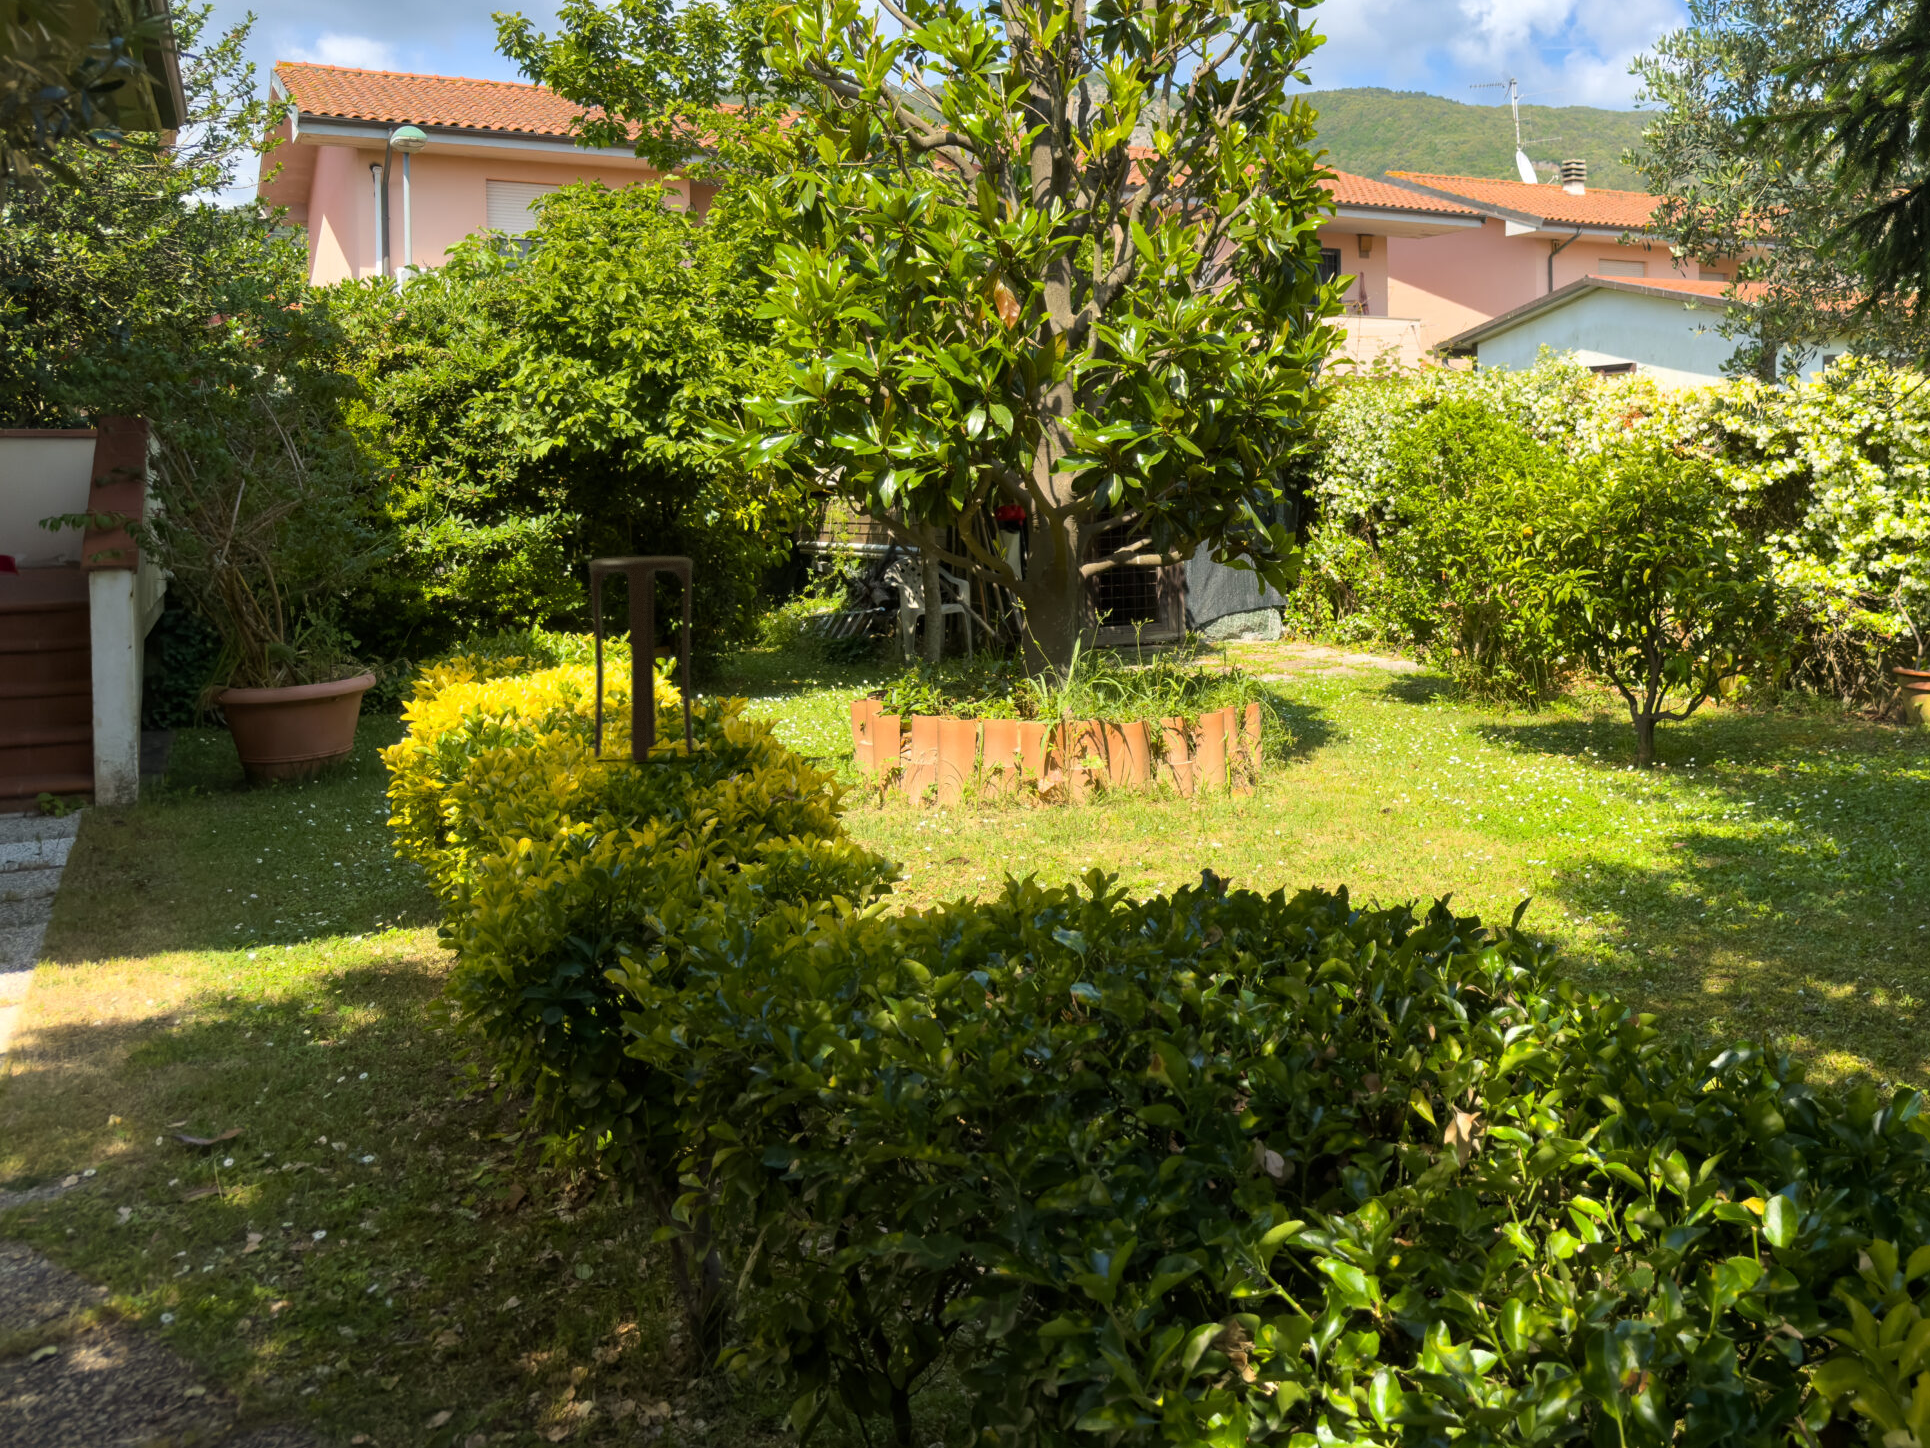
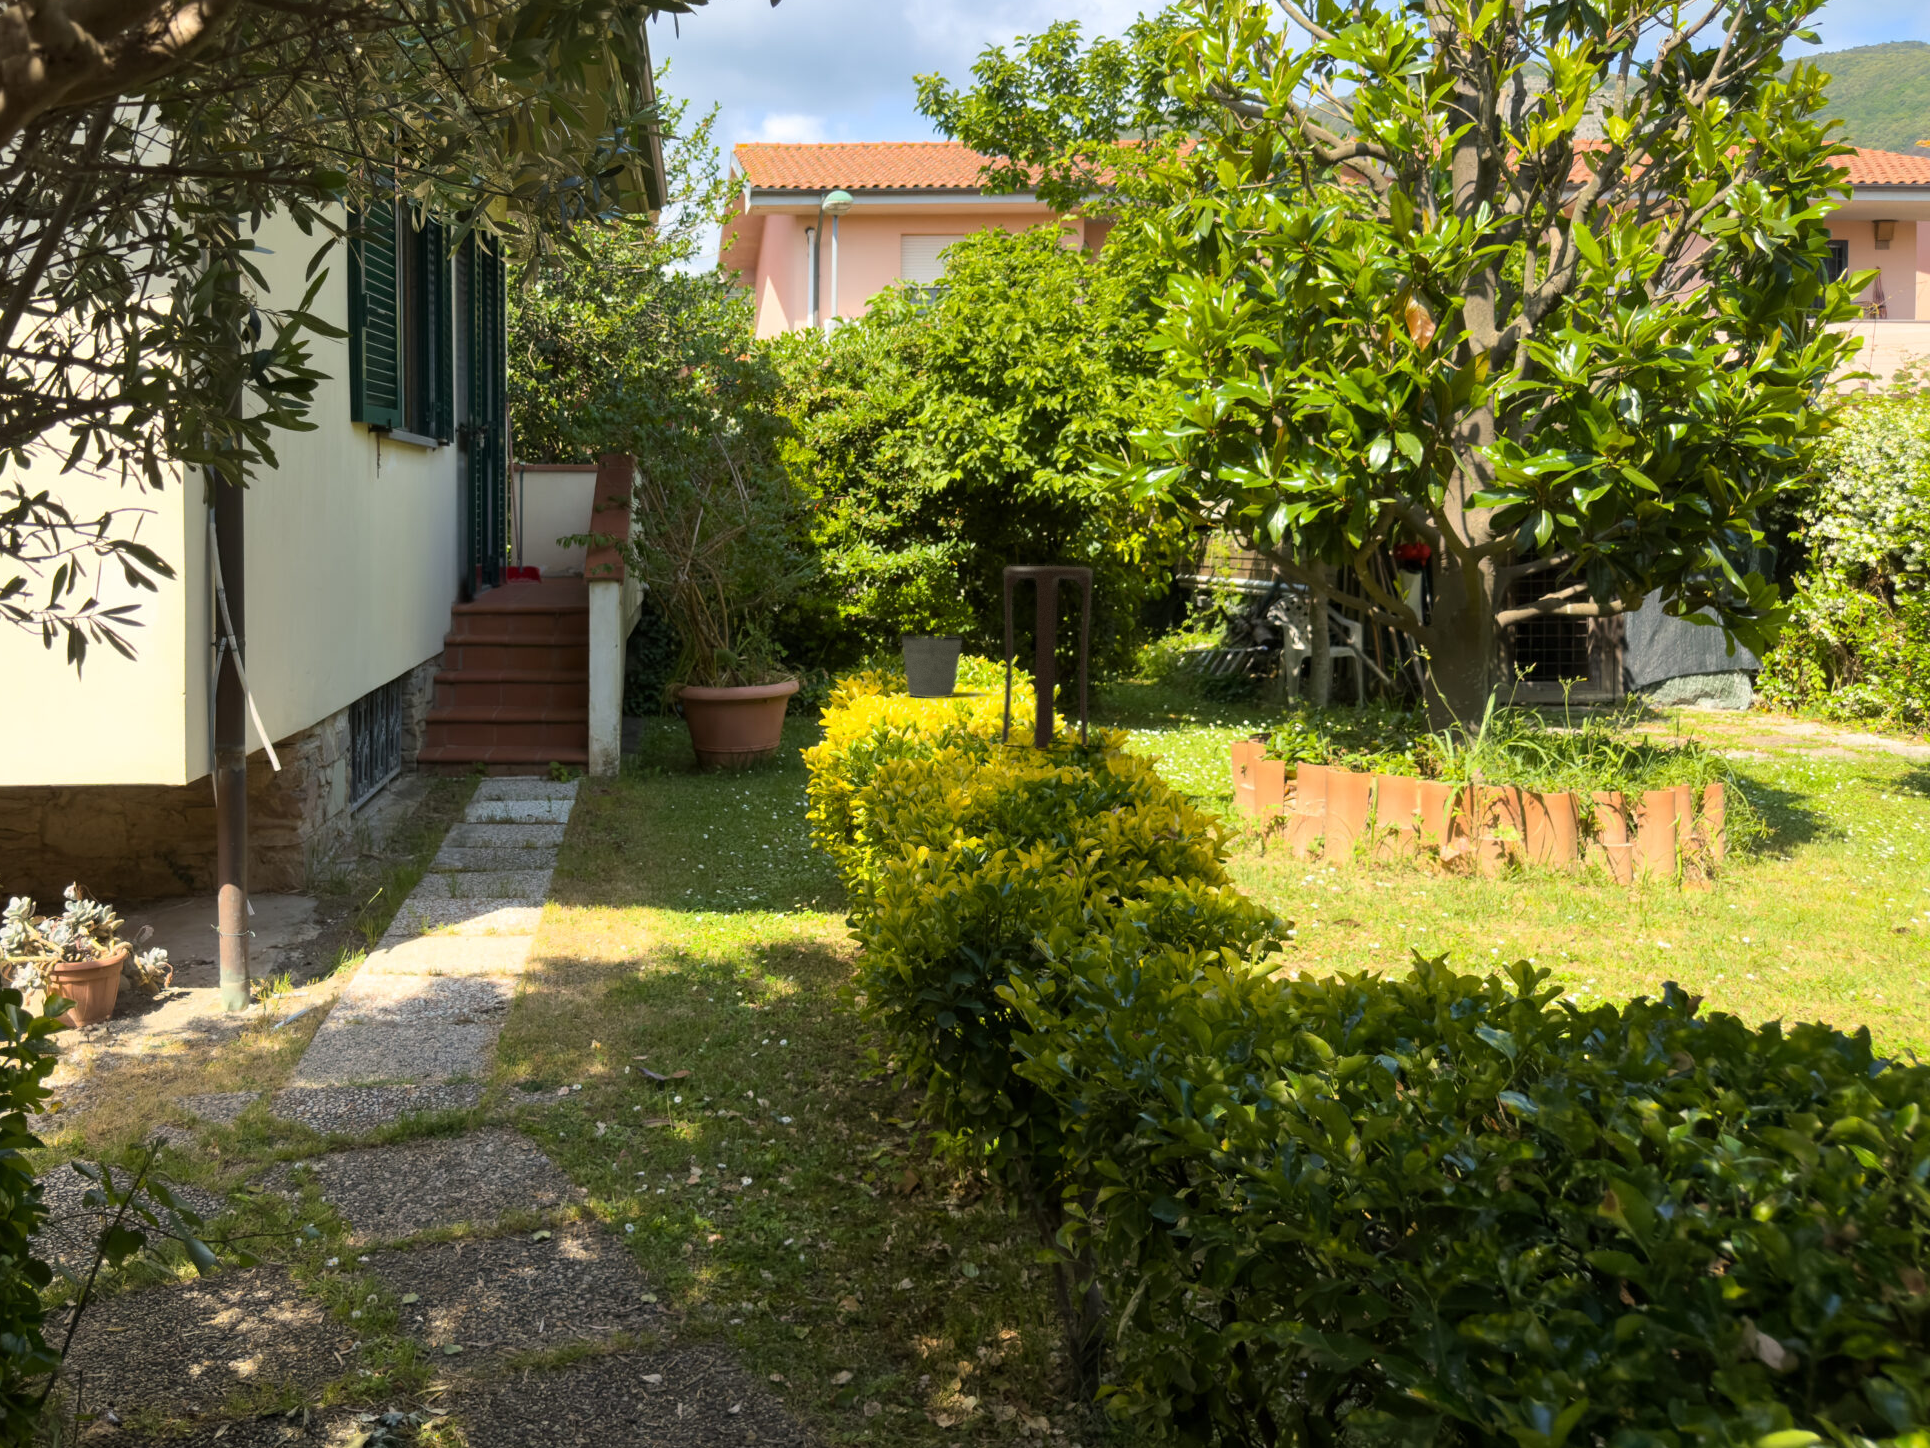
bucket: none [482,627,556,699] -> present [902,636,962,698]

